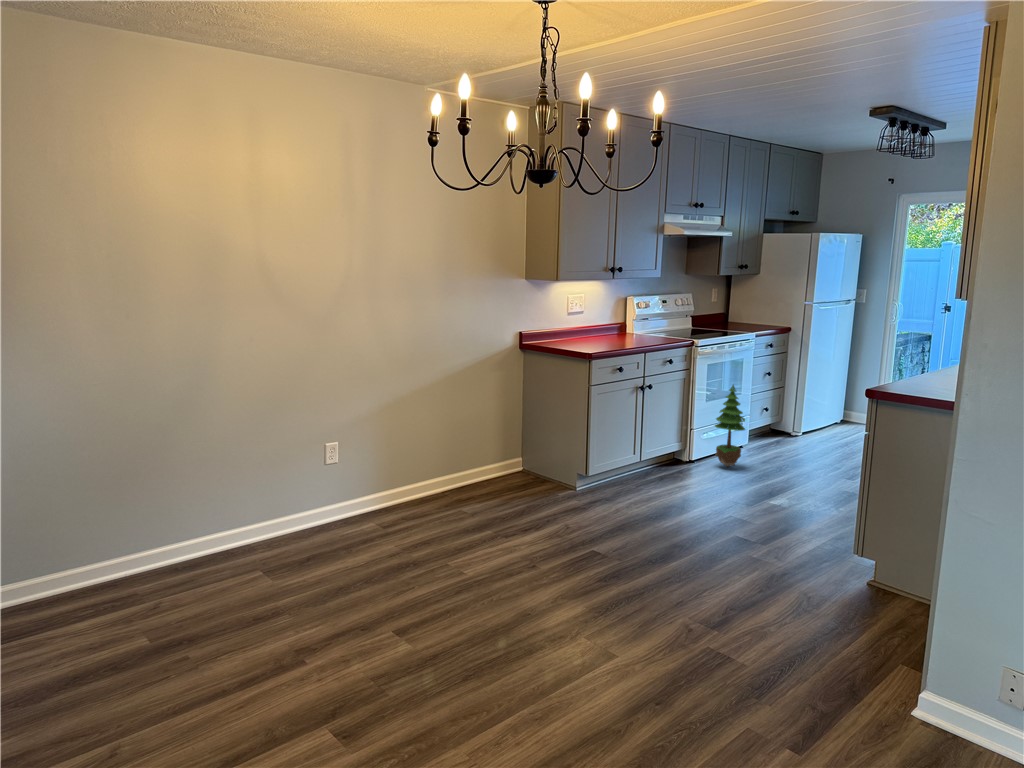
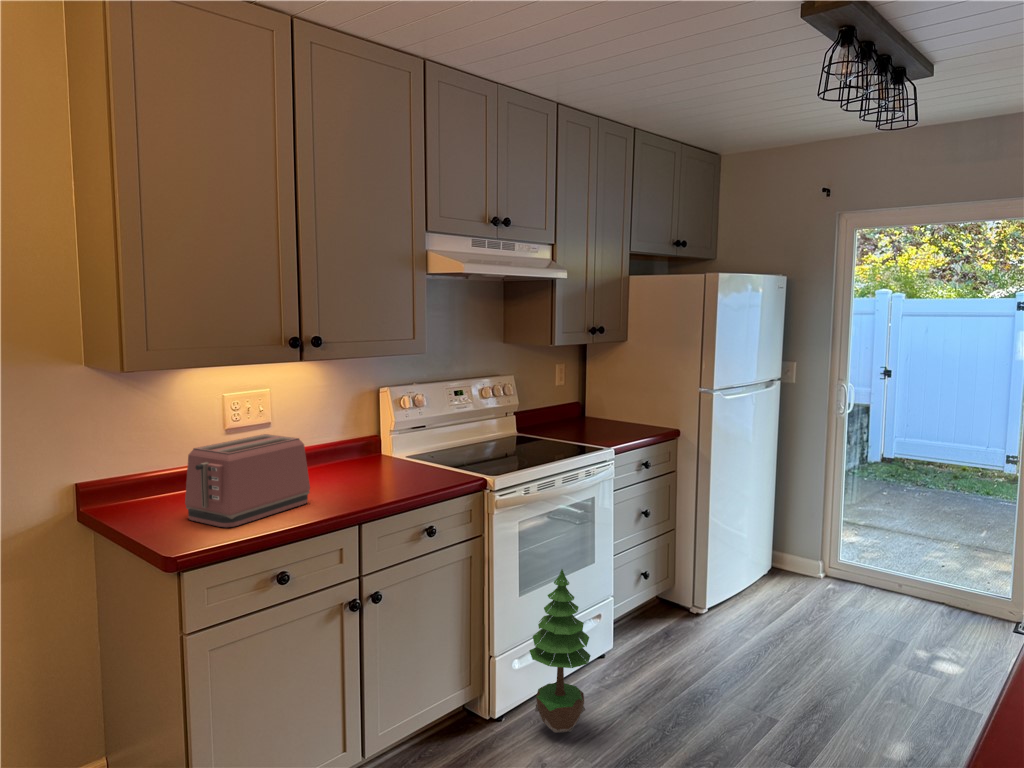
toaster: none [570,312,618,348] -> present [185,434,310,527]

